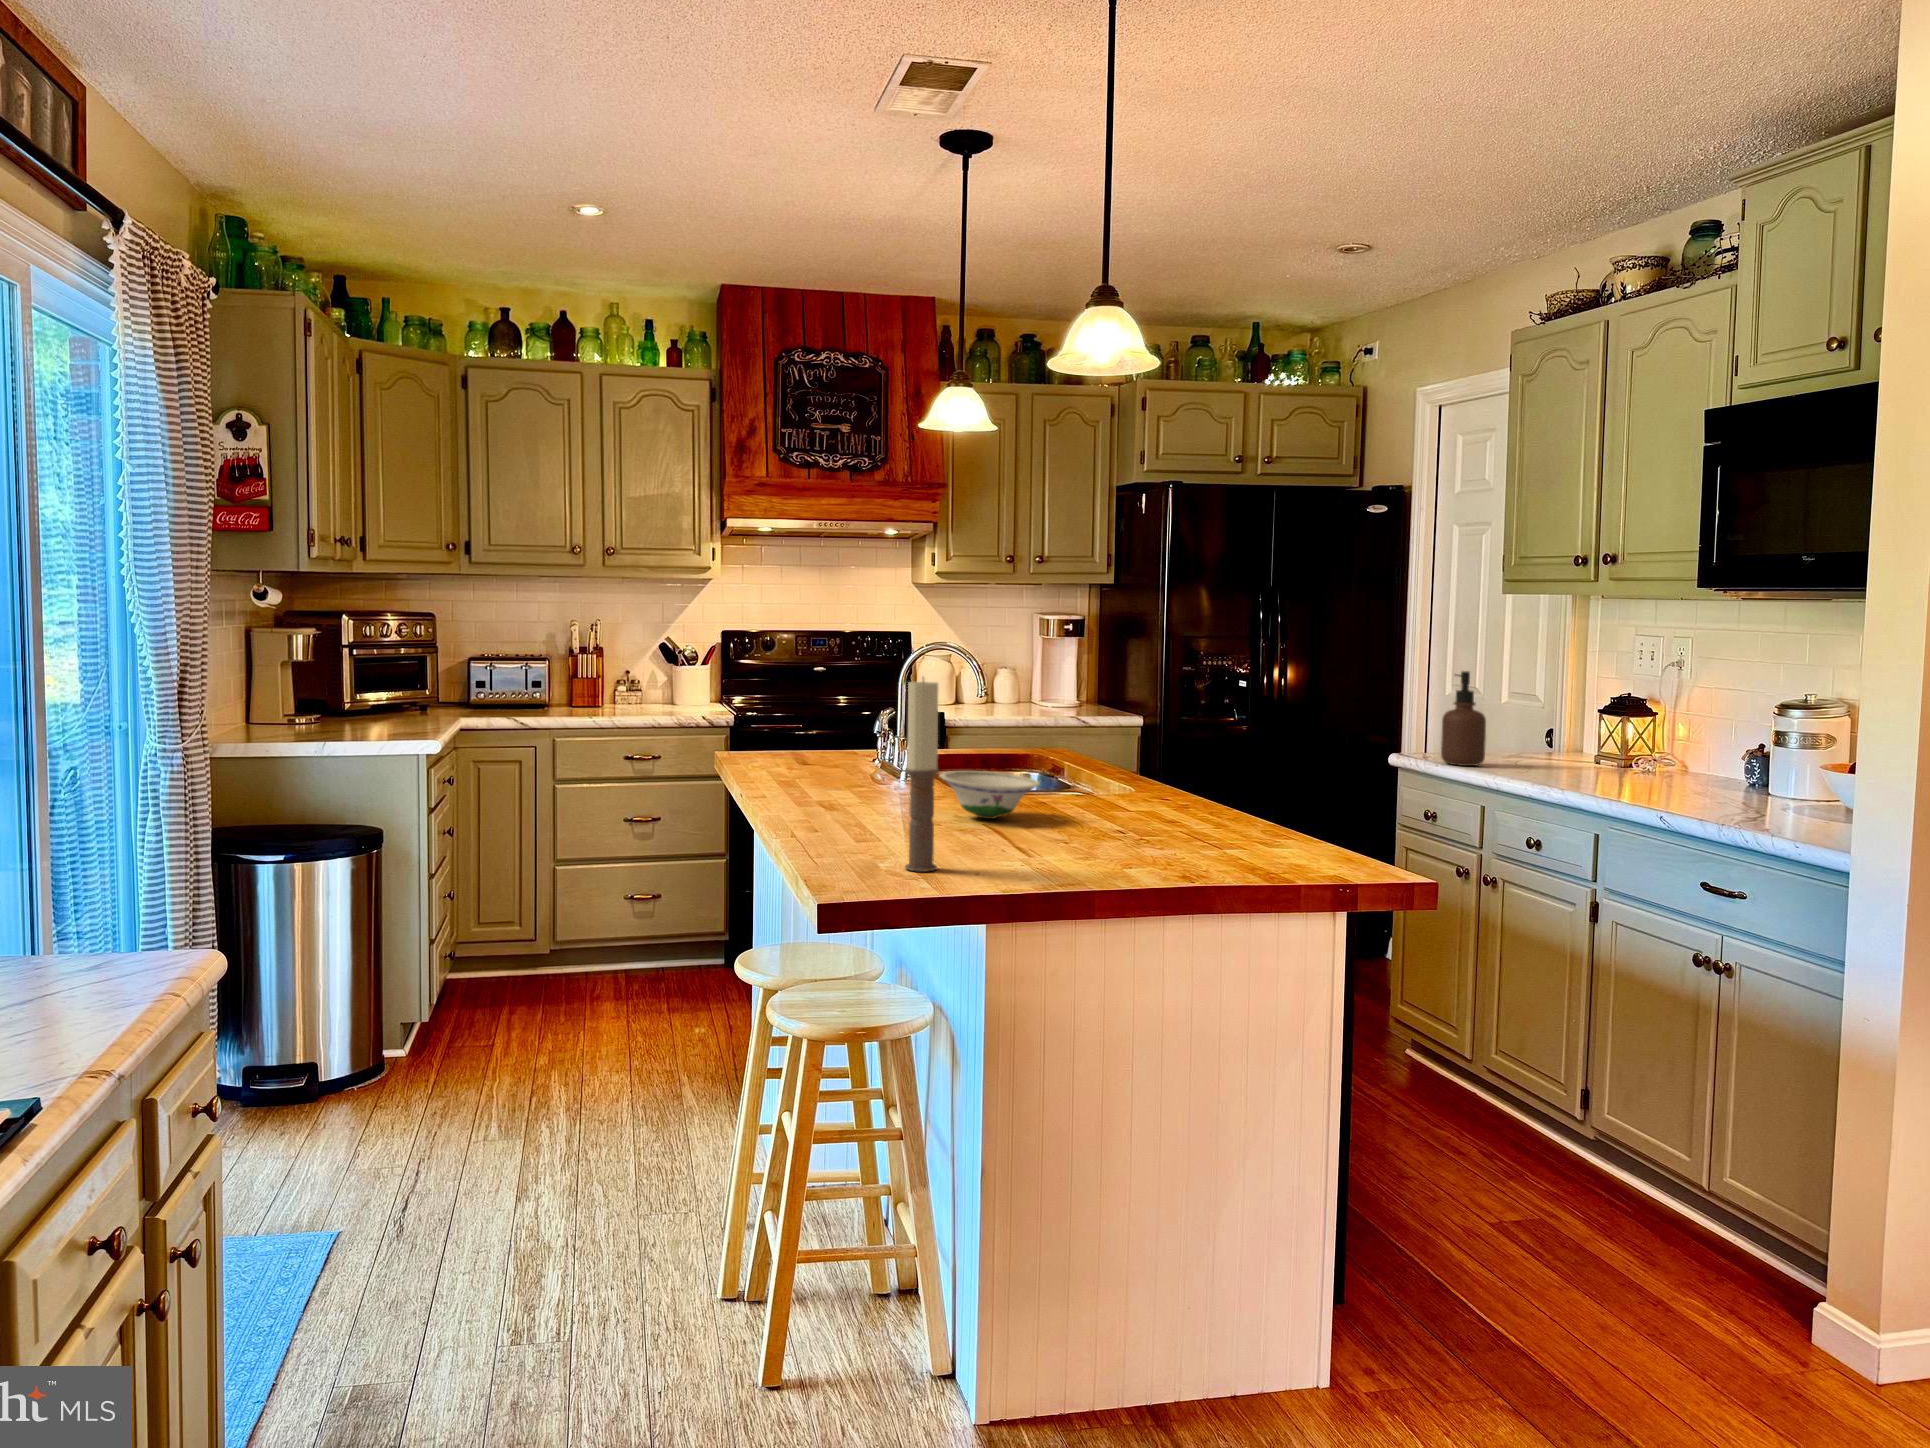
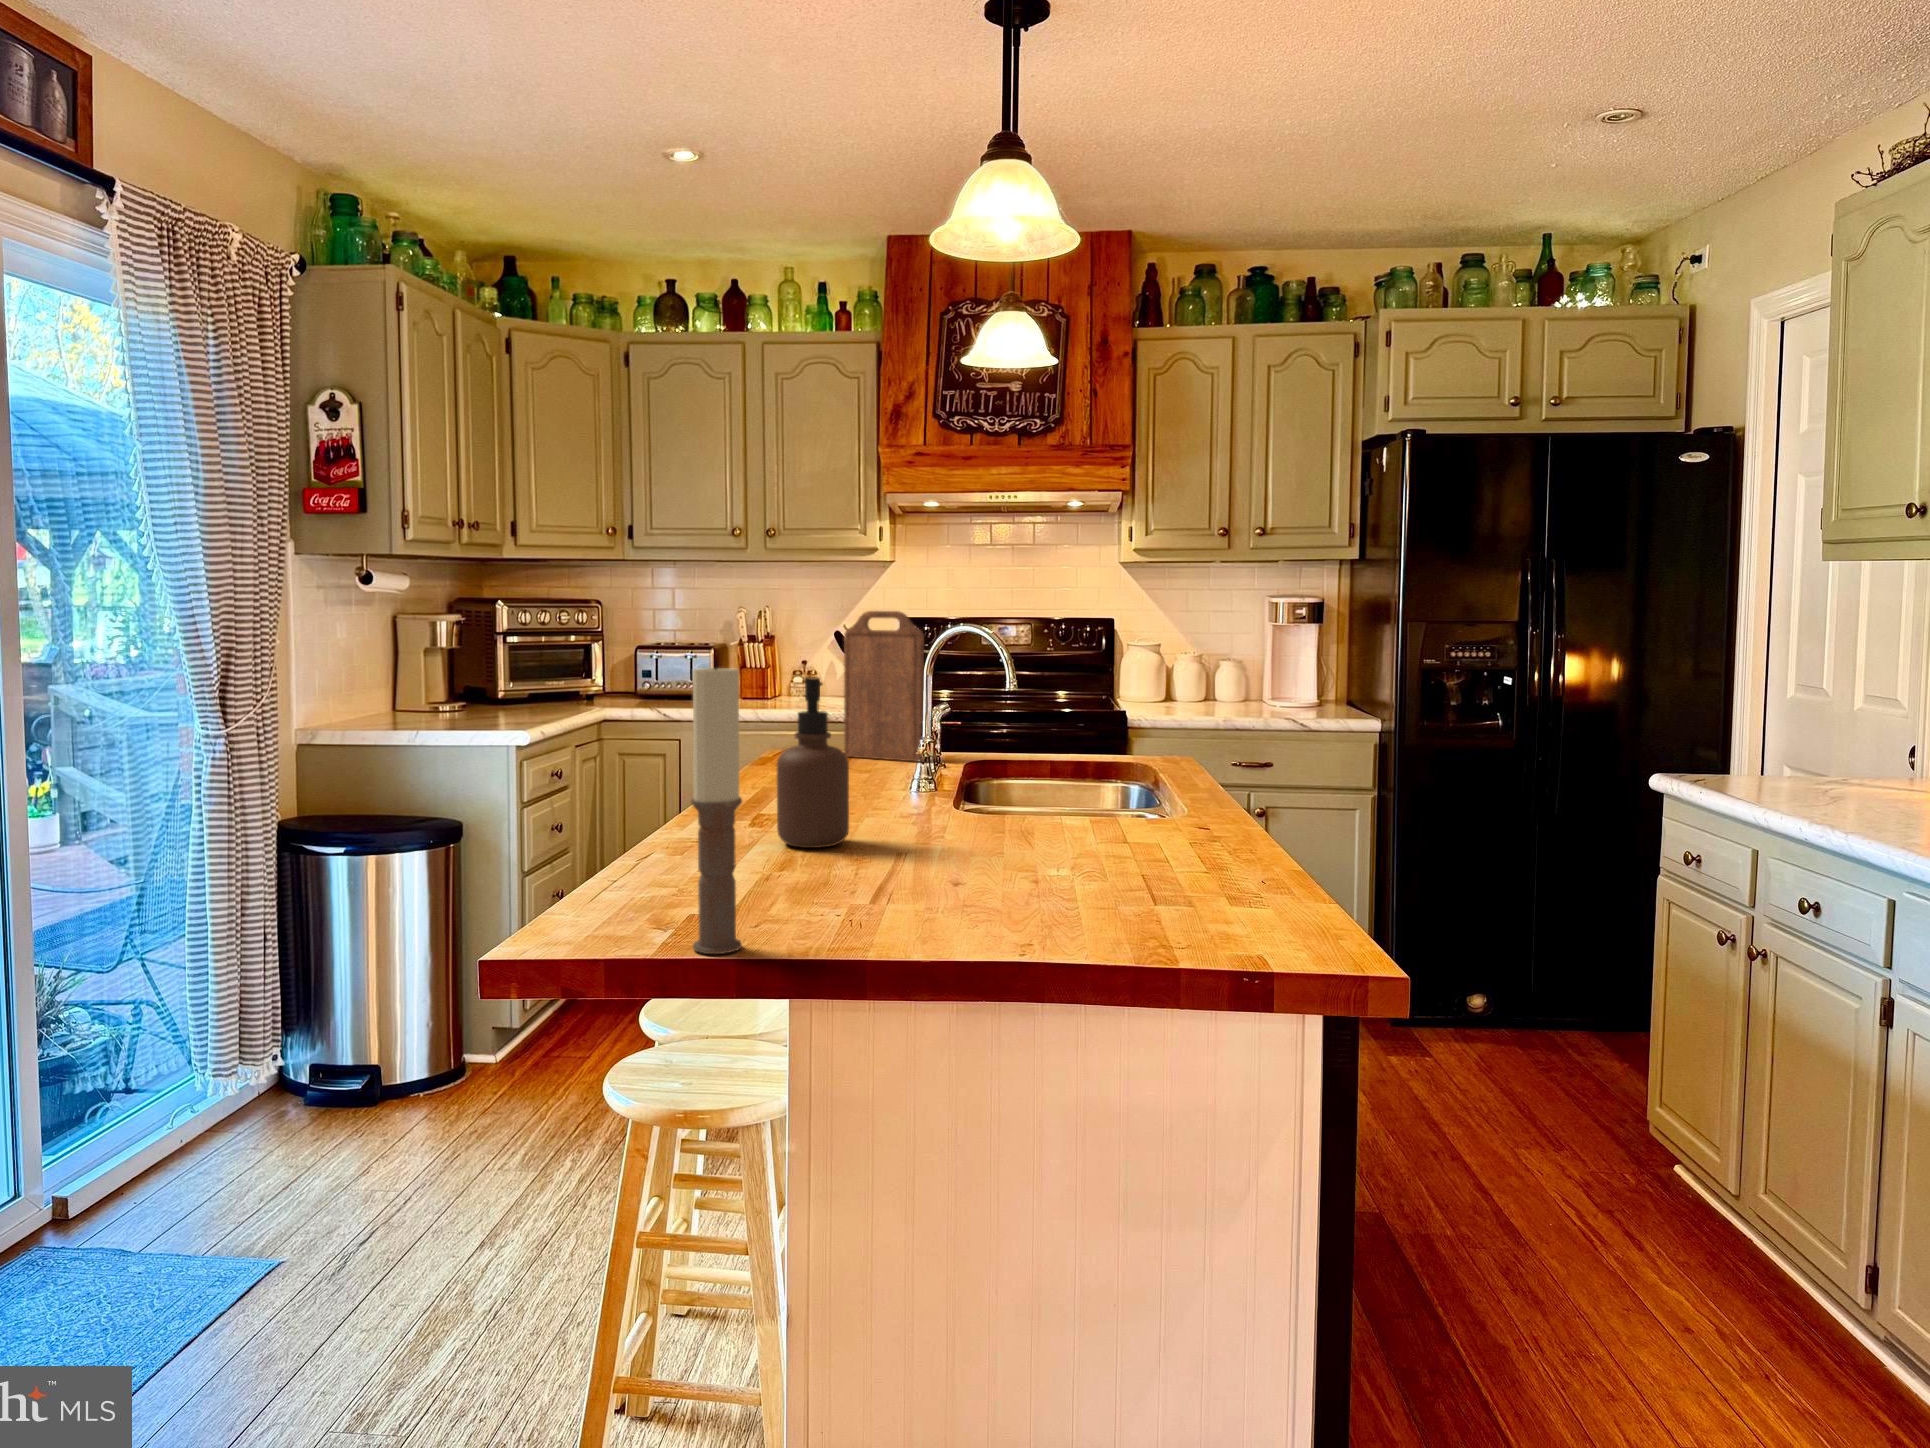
cutting board: none [761,630,834,757] -> present [844,611,924,761]
soap dispenser: present [1441,671,1486,766] -> present [777,678,849,848]
bowl: present [940,771,1040,819] -> none [899,792,1039,861]

